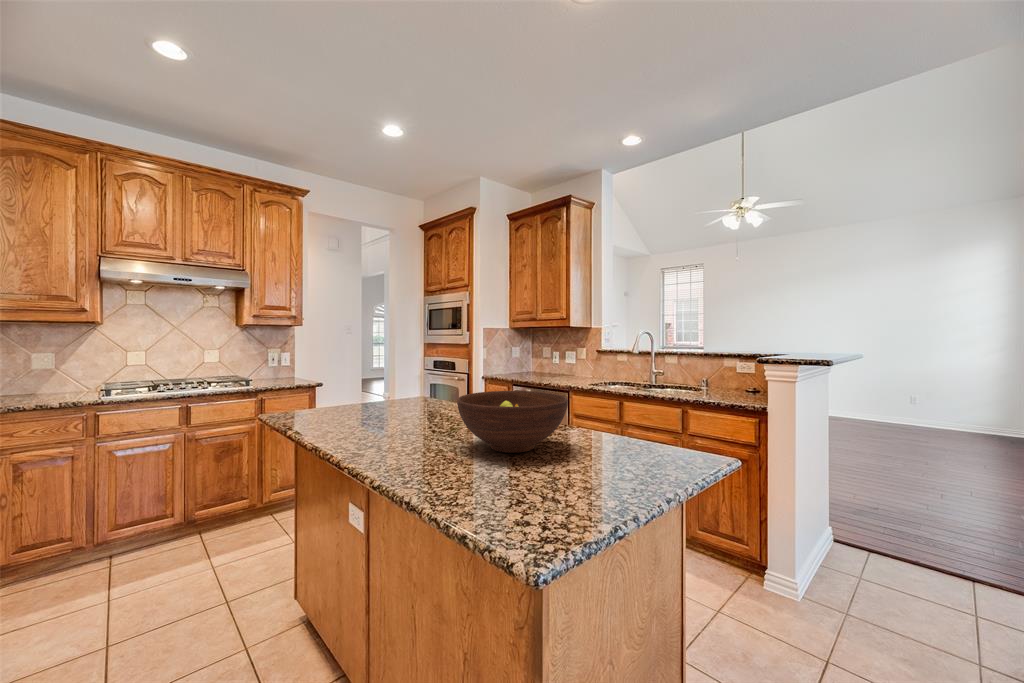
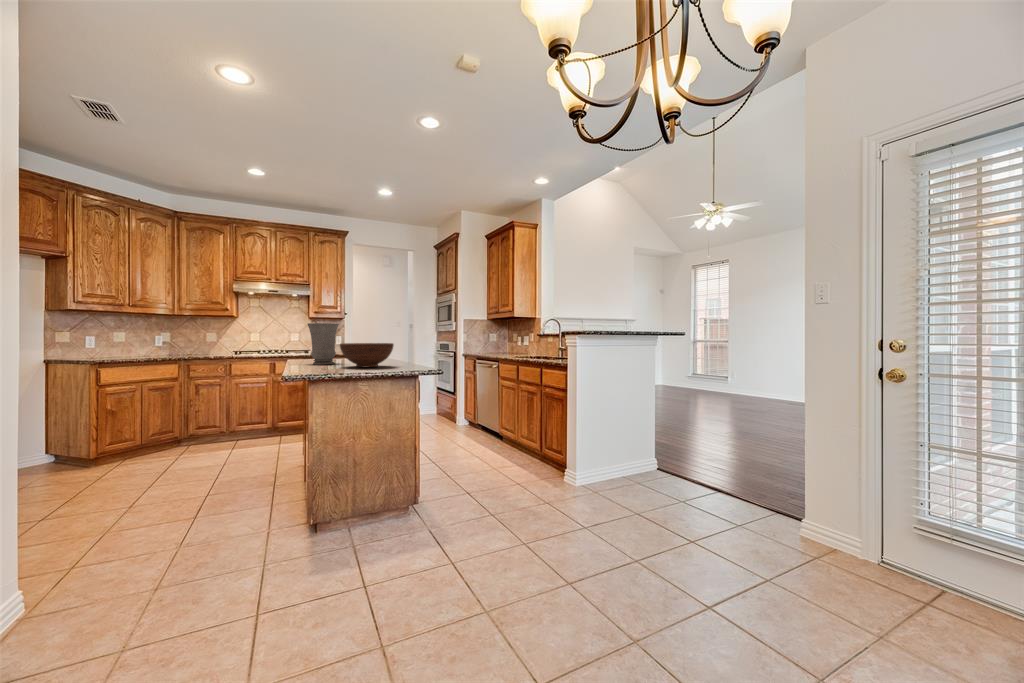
vase: none [351,351,416,443] -> present [308,323,339,365]

